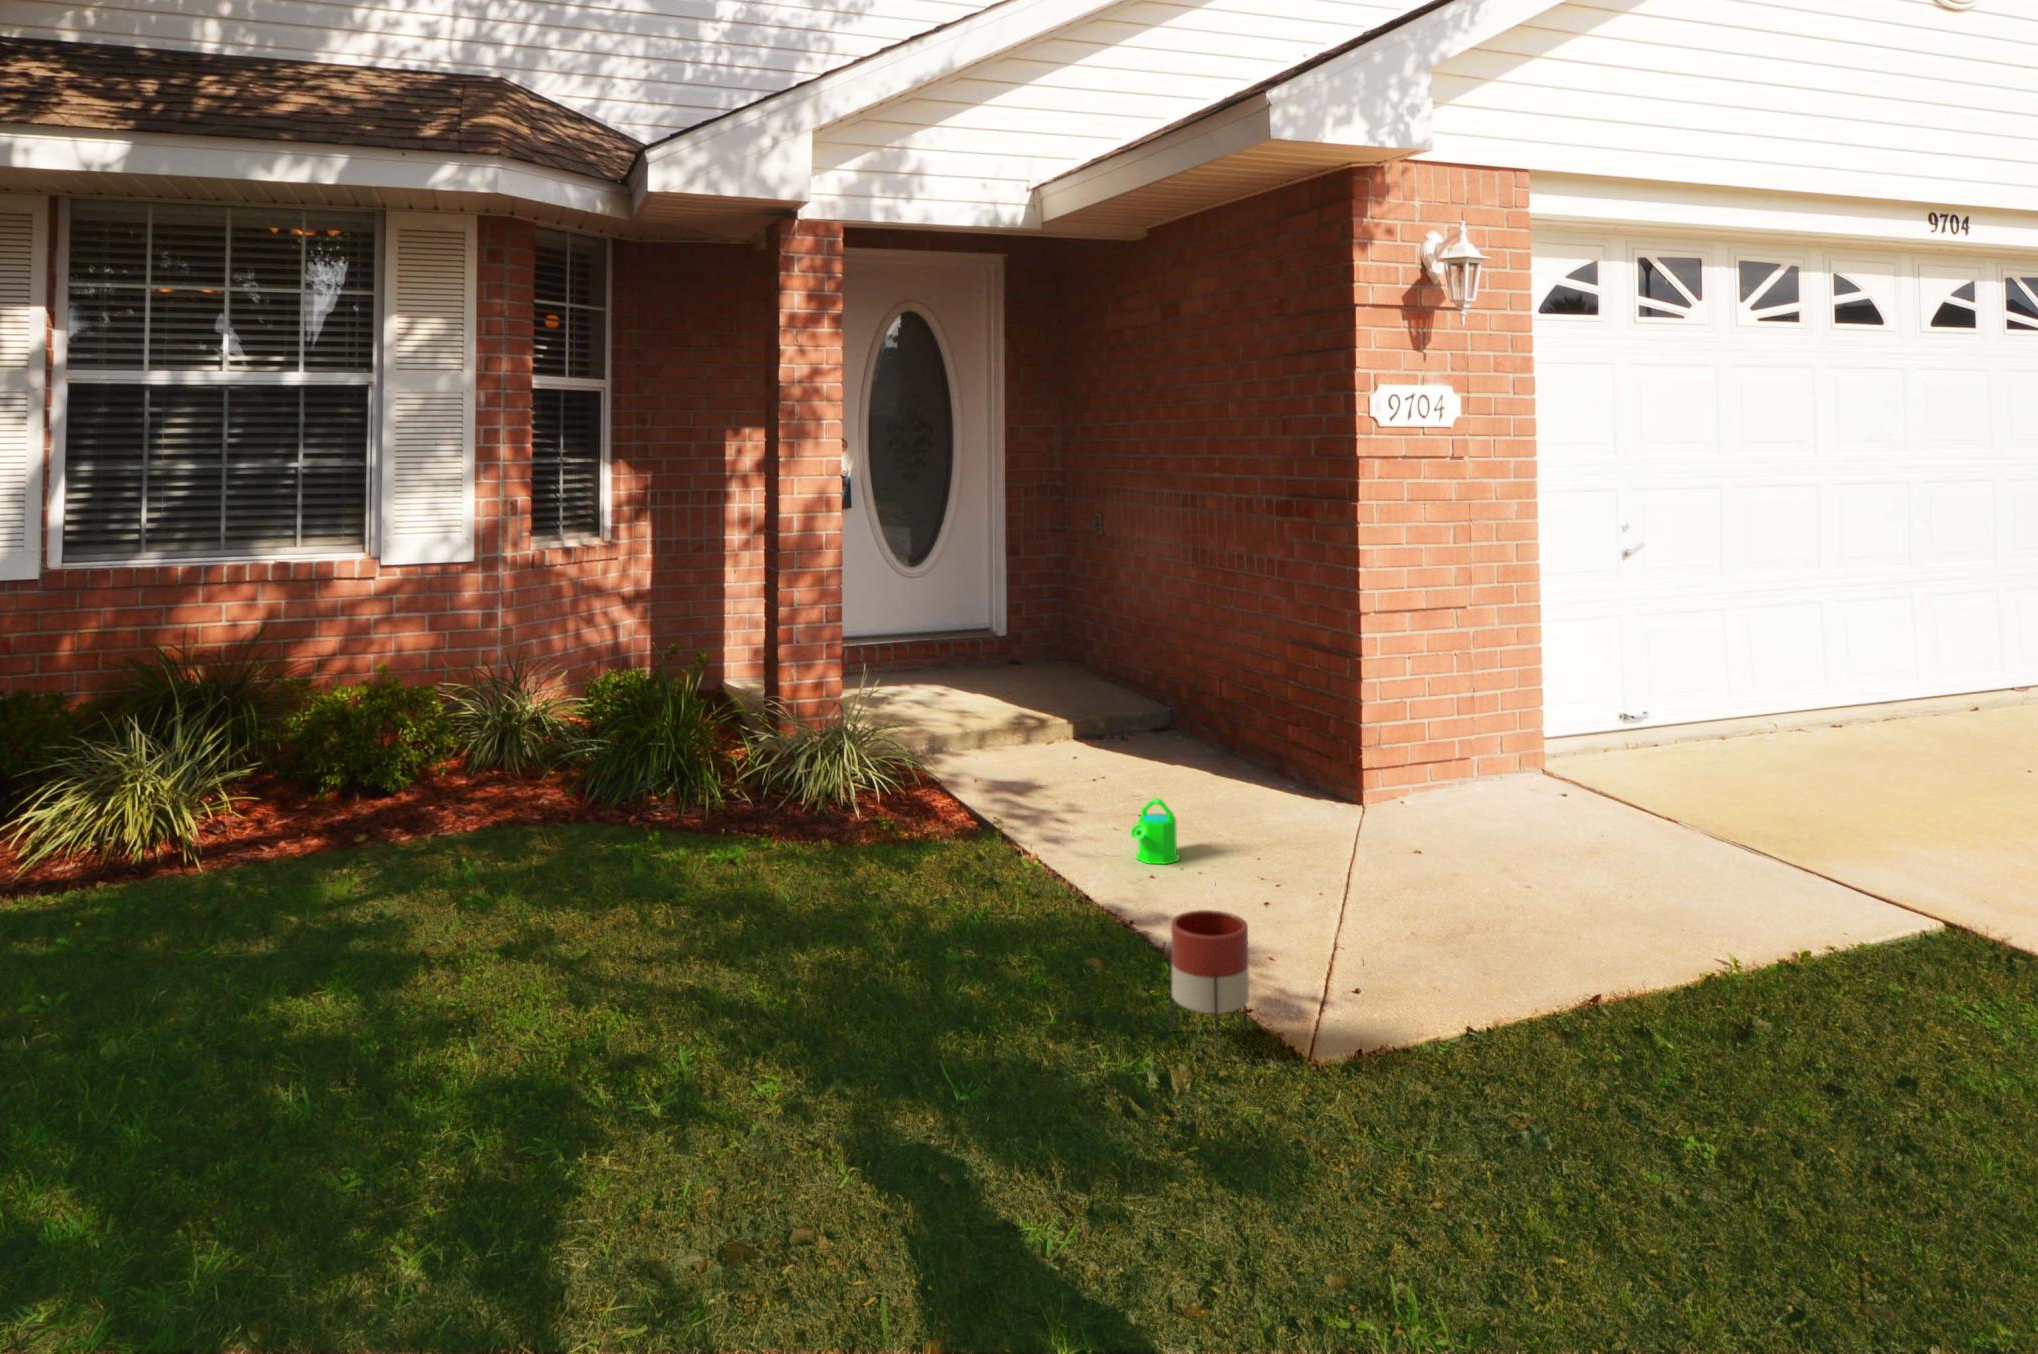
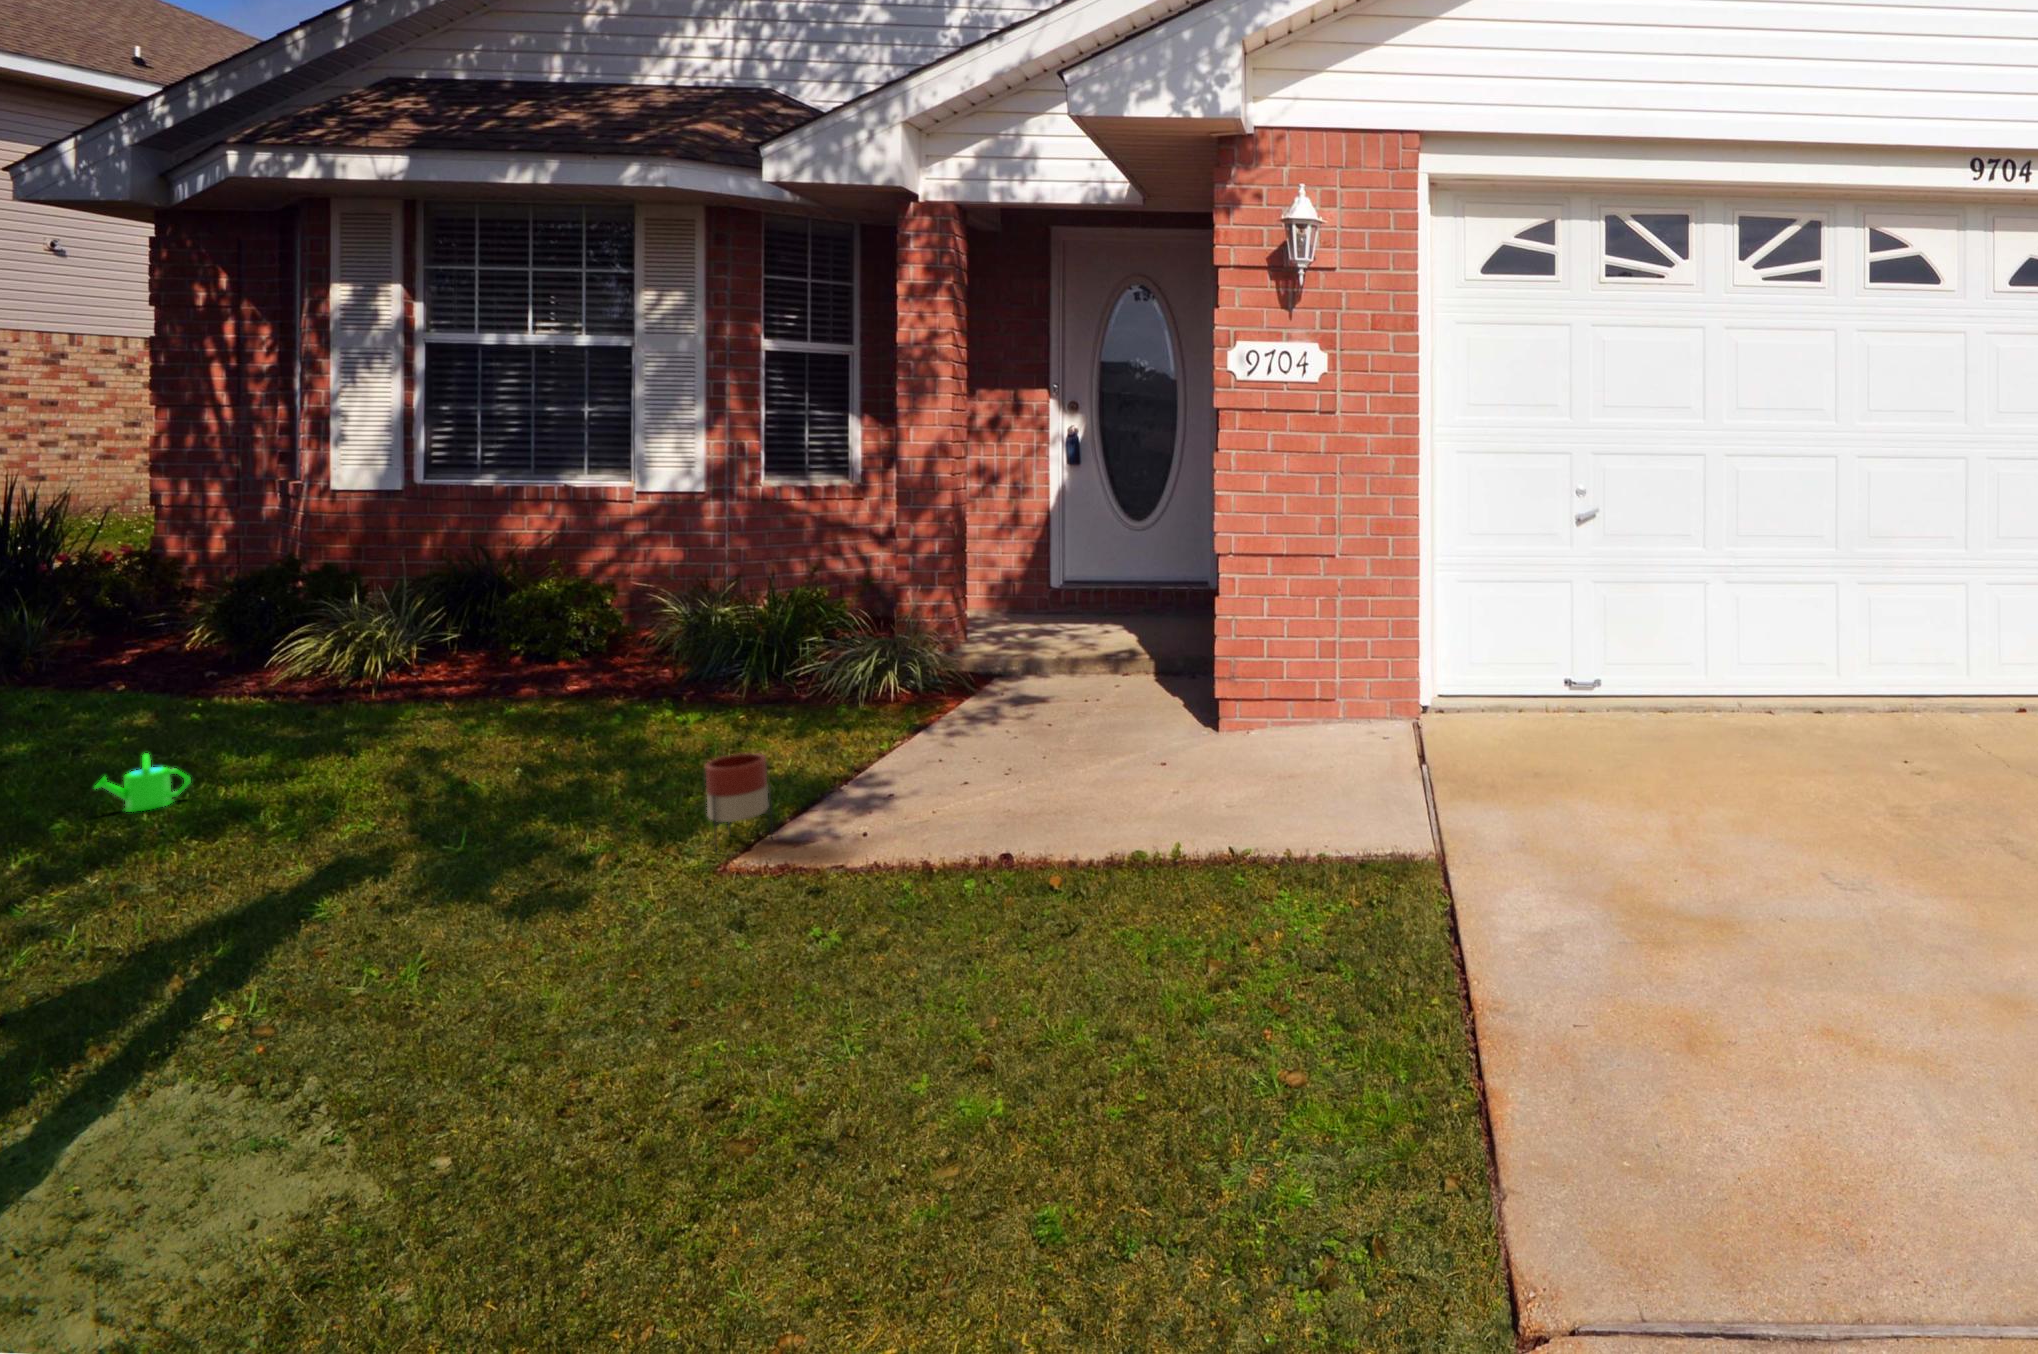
watering can: present [1130,798,1180,864] -> present [95,753,191,812]

